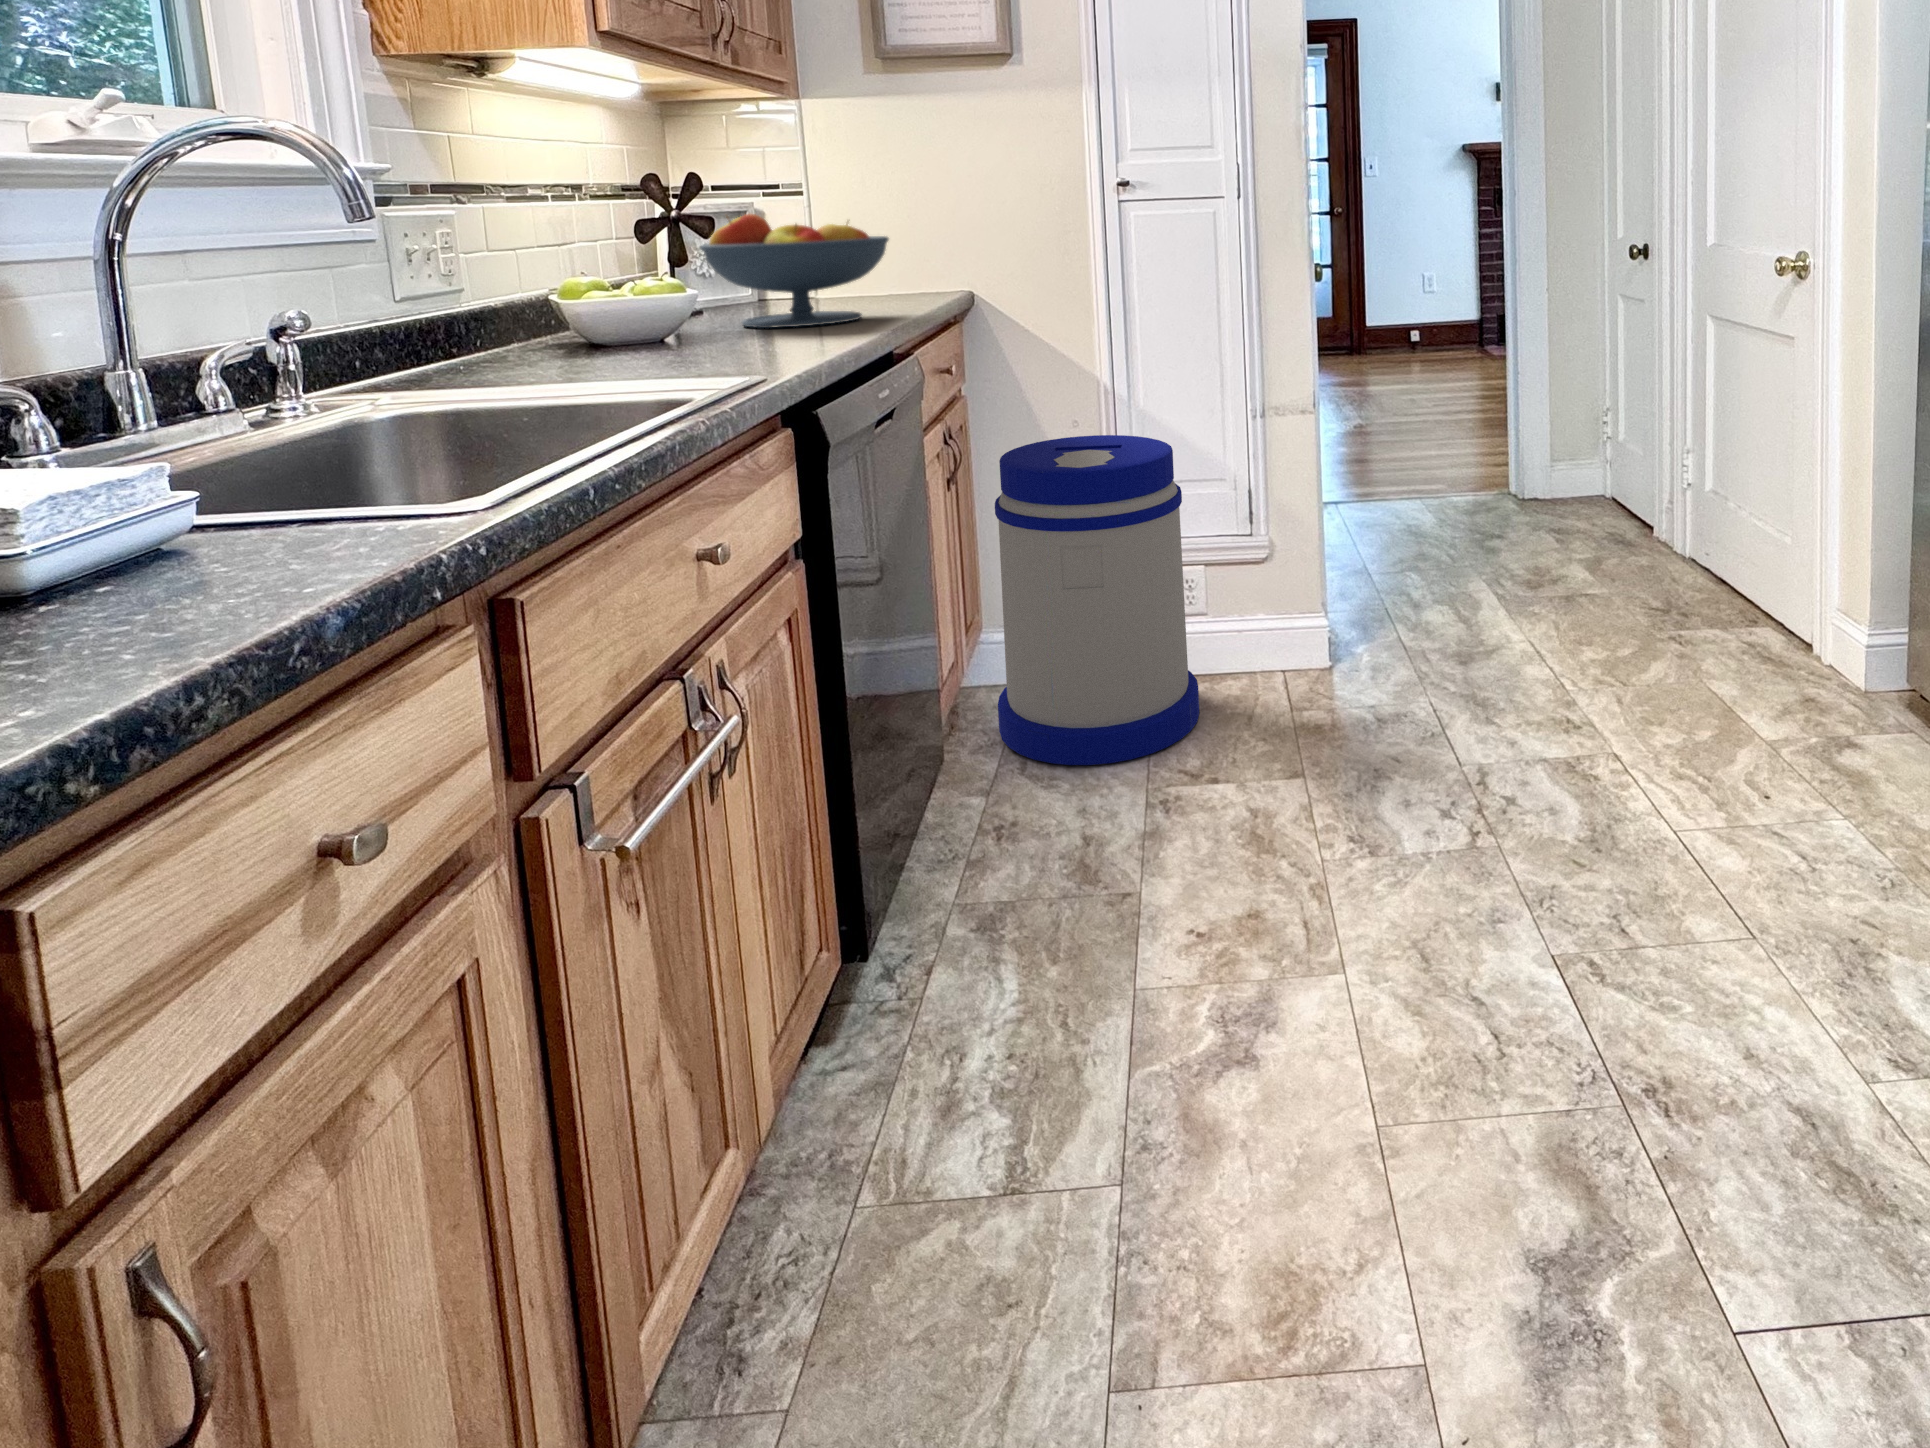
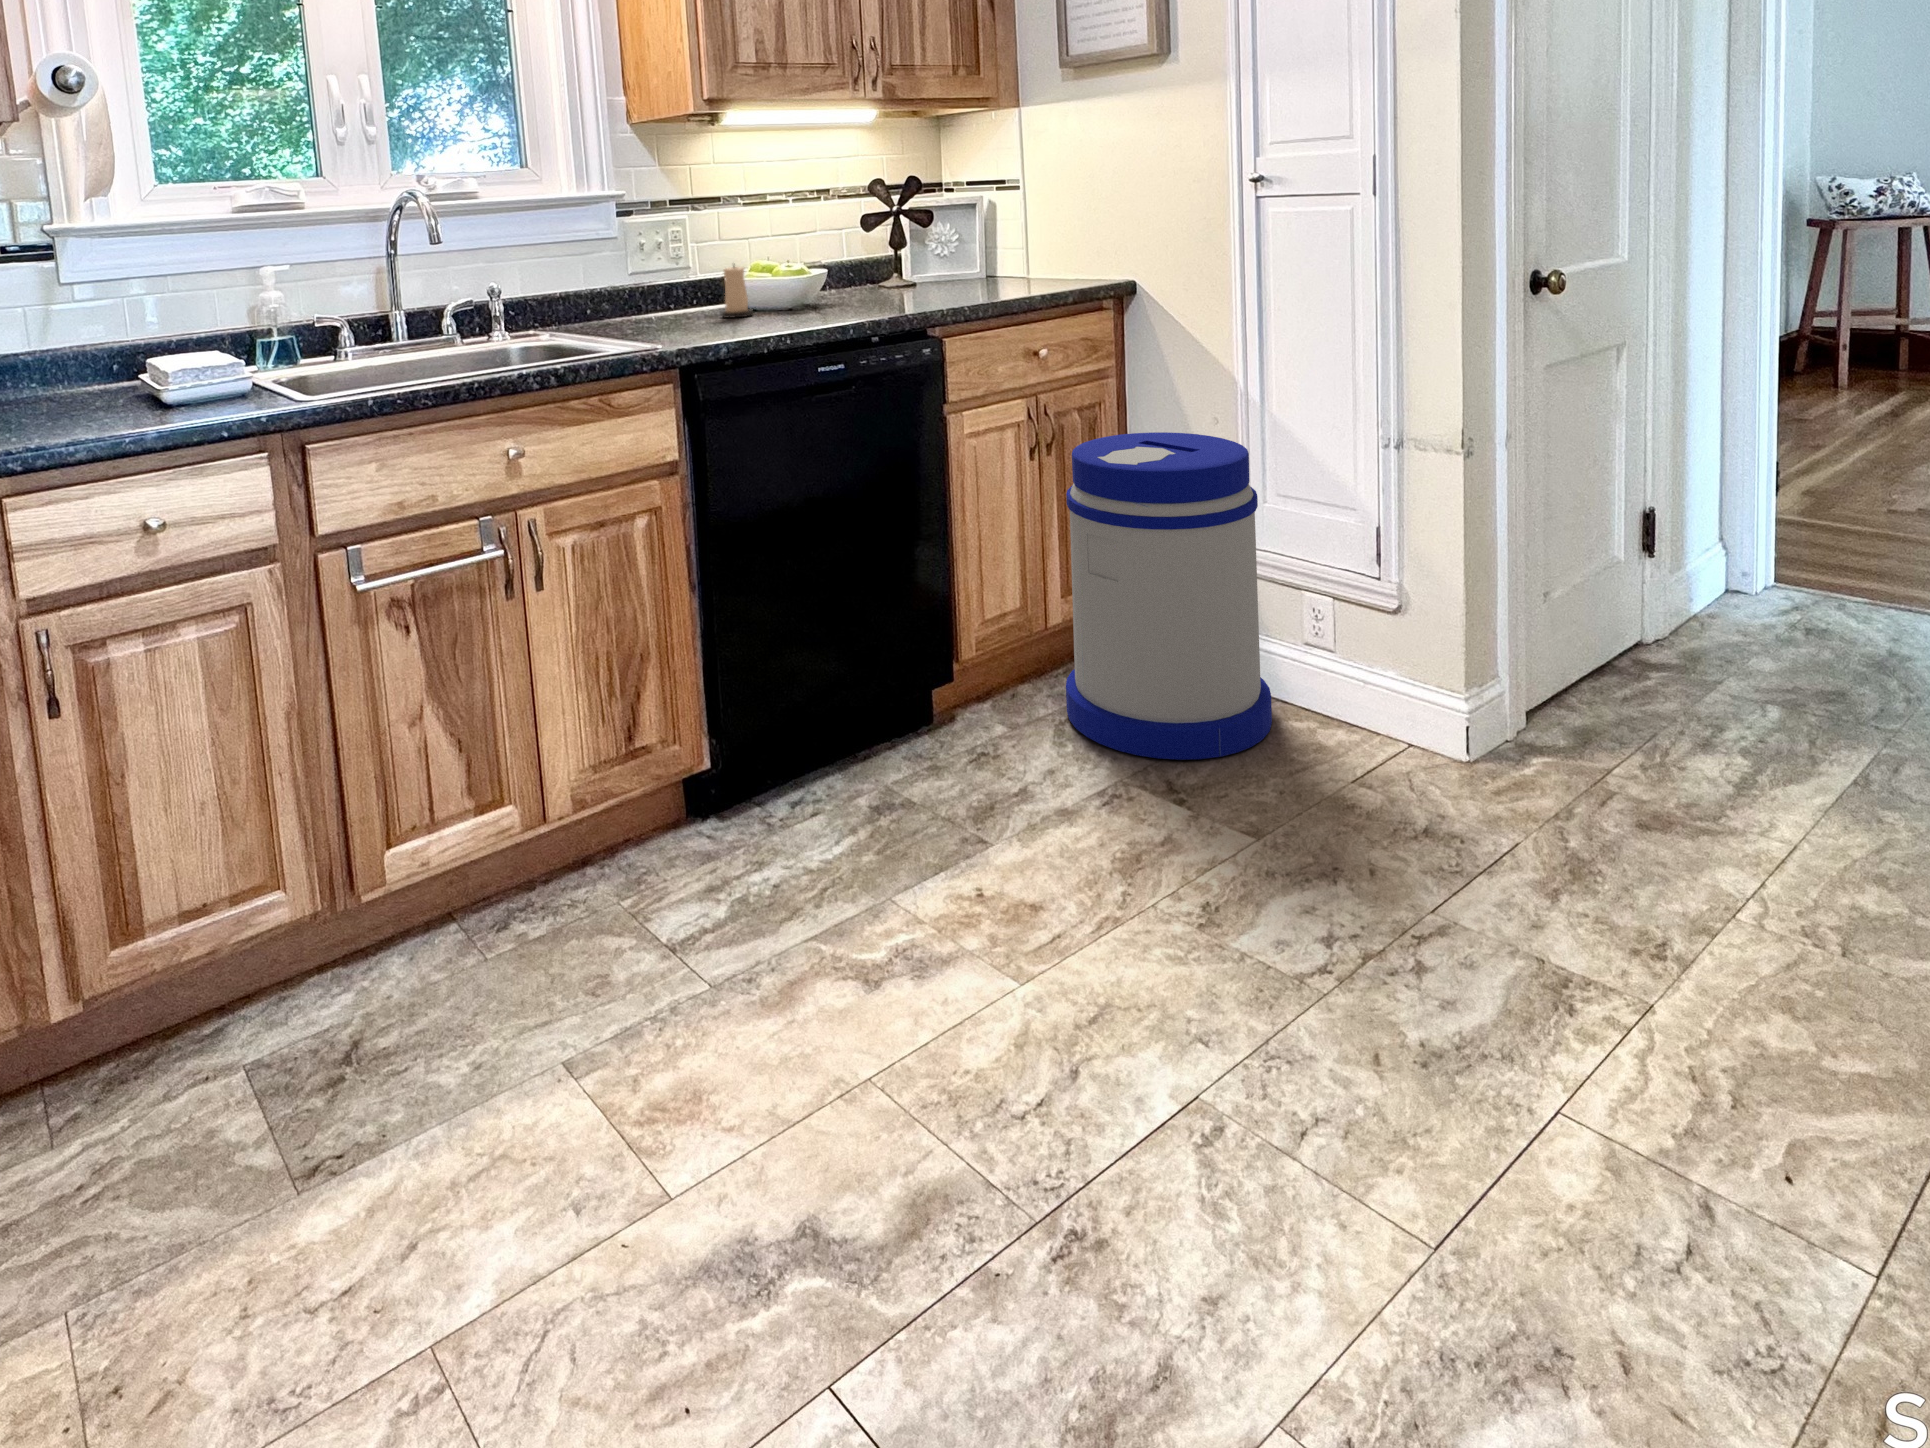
fruit bowl: present [700,214,889,328] -> none [819,219,961,309]
candle: none [599,269,650,349] -> present [721,266,753,318]

